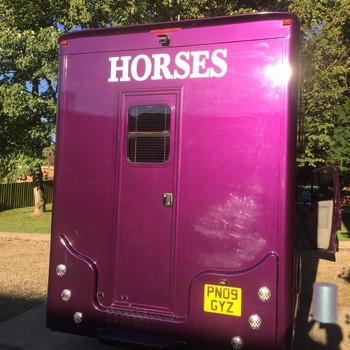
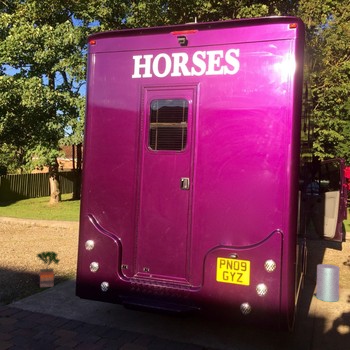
potted tree: none [8,271,35,312] -> present [37,251,60,287]

